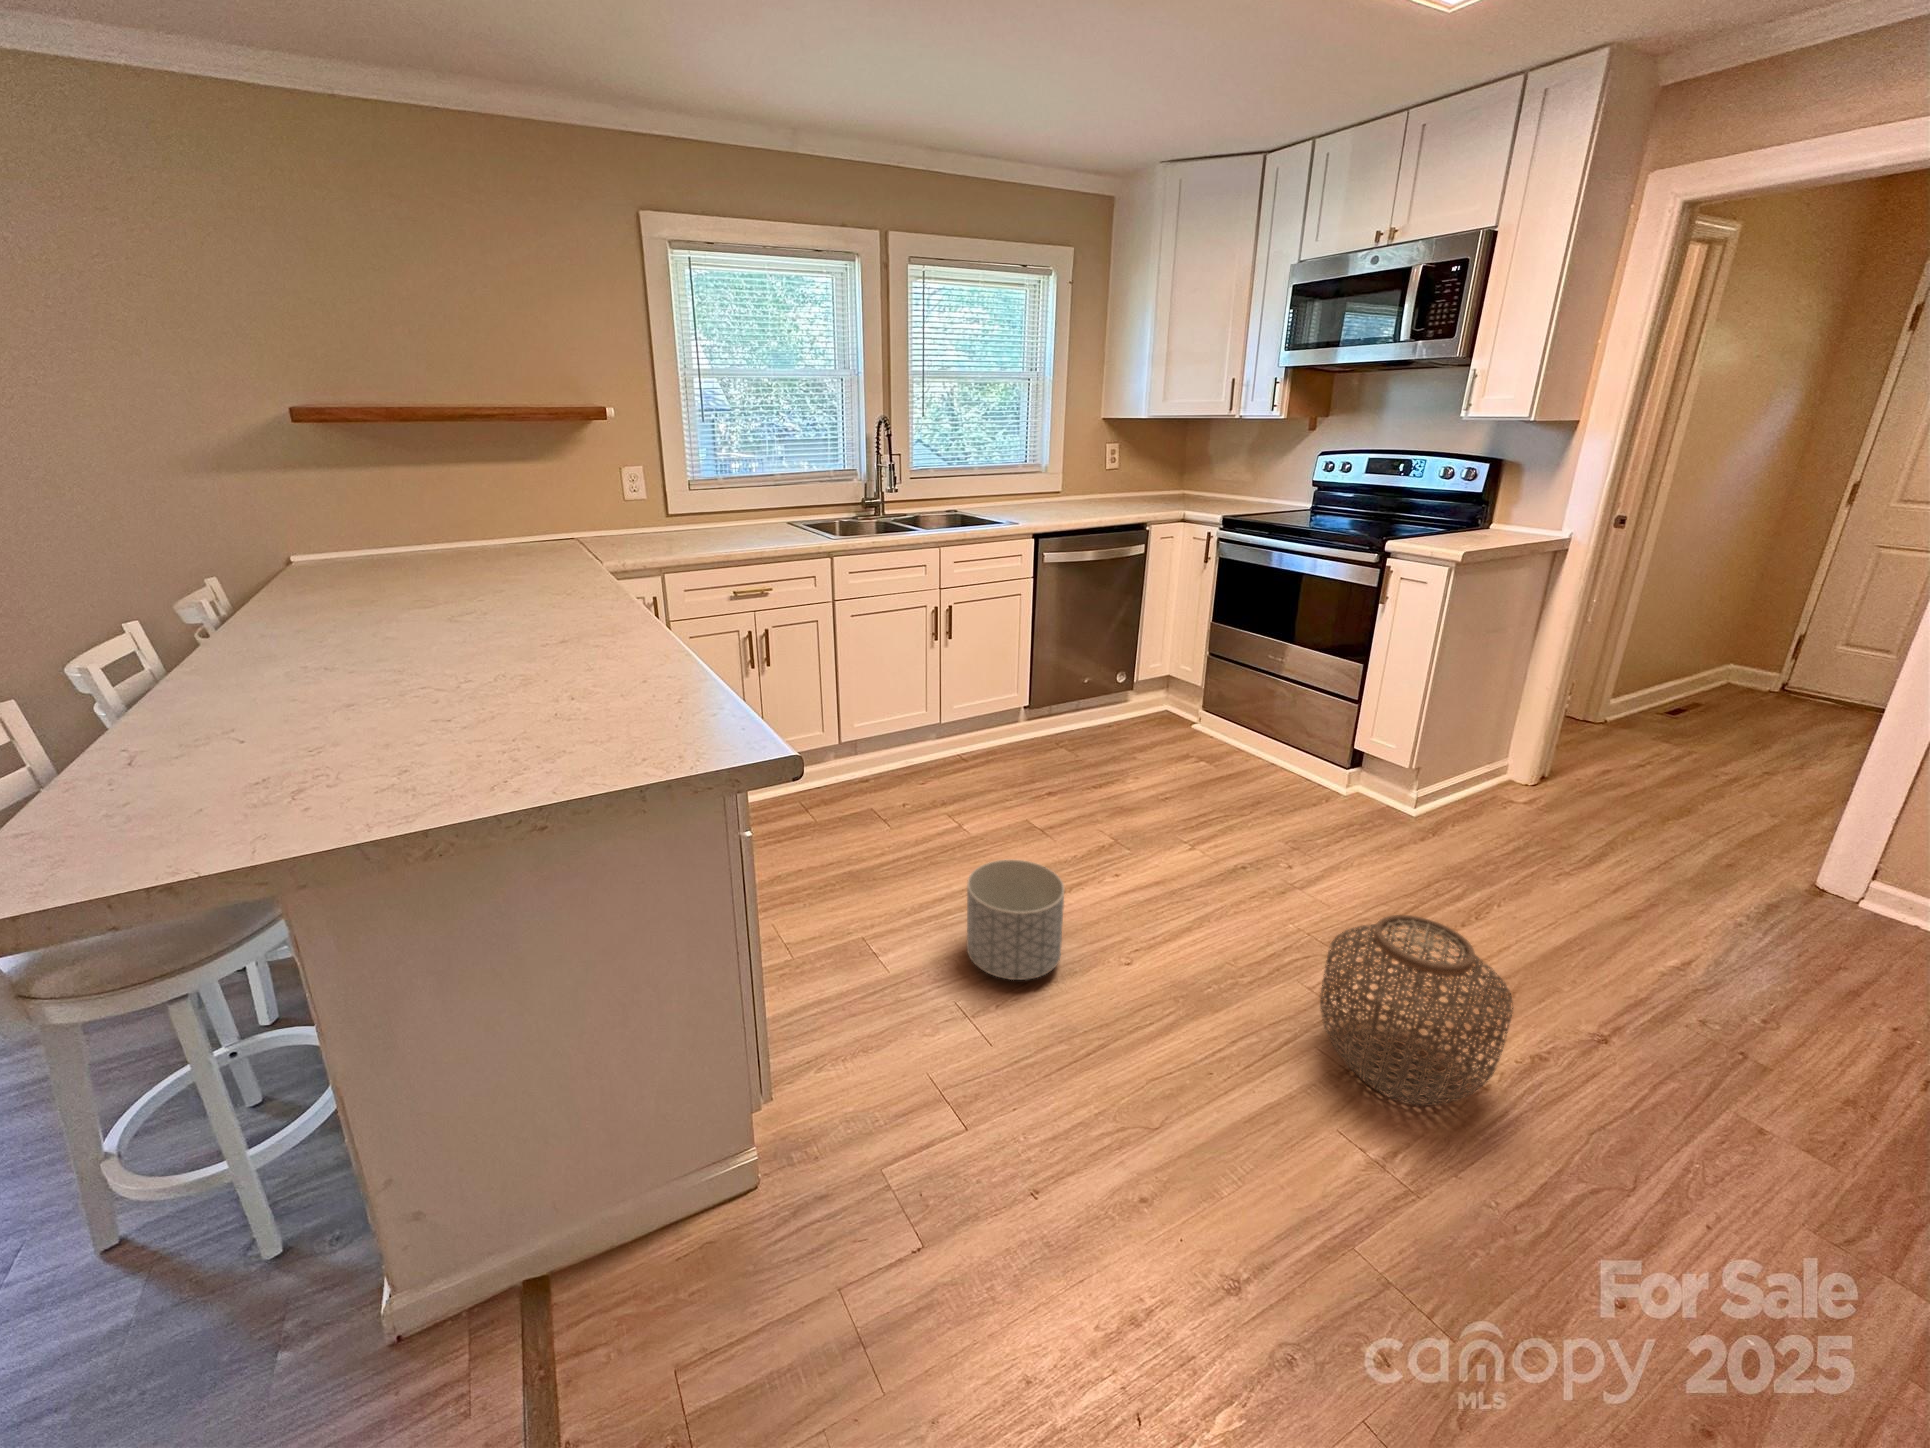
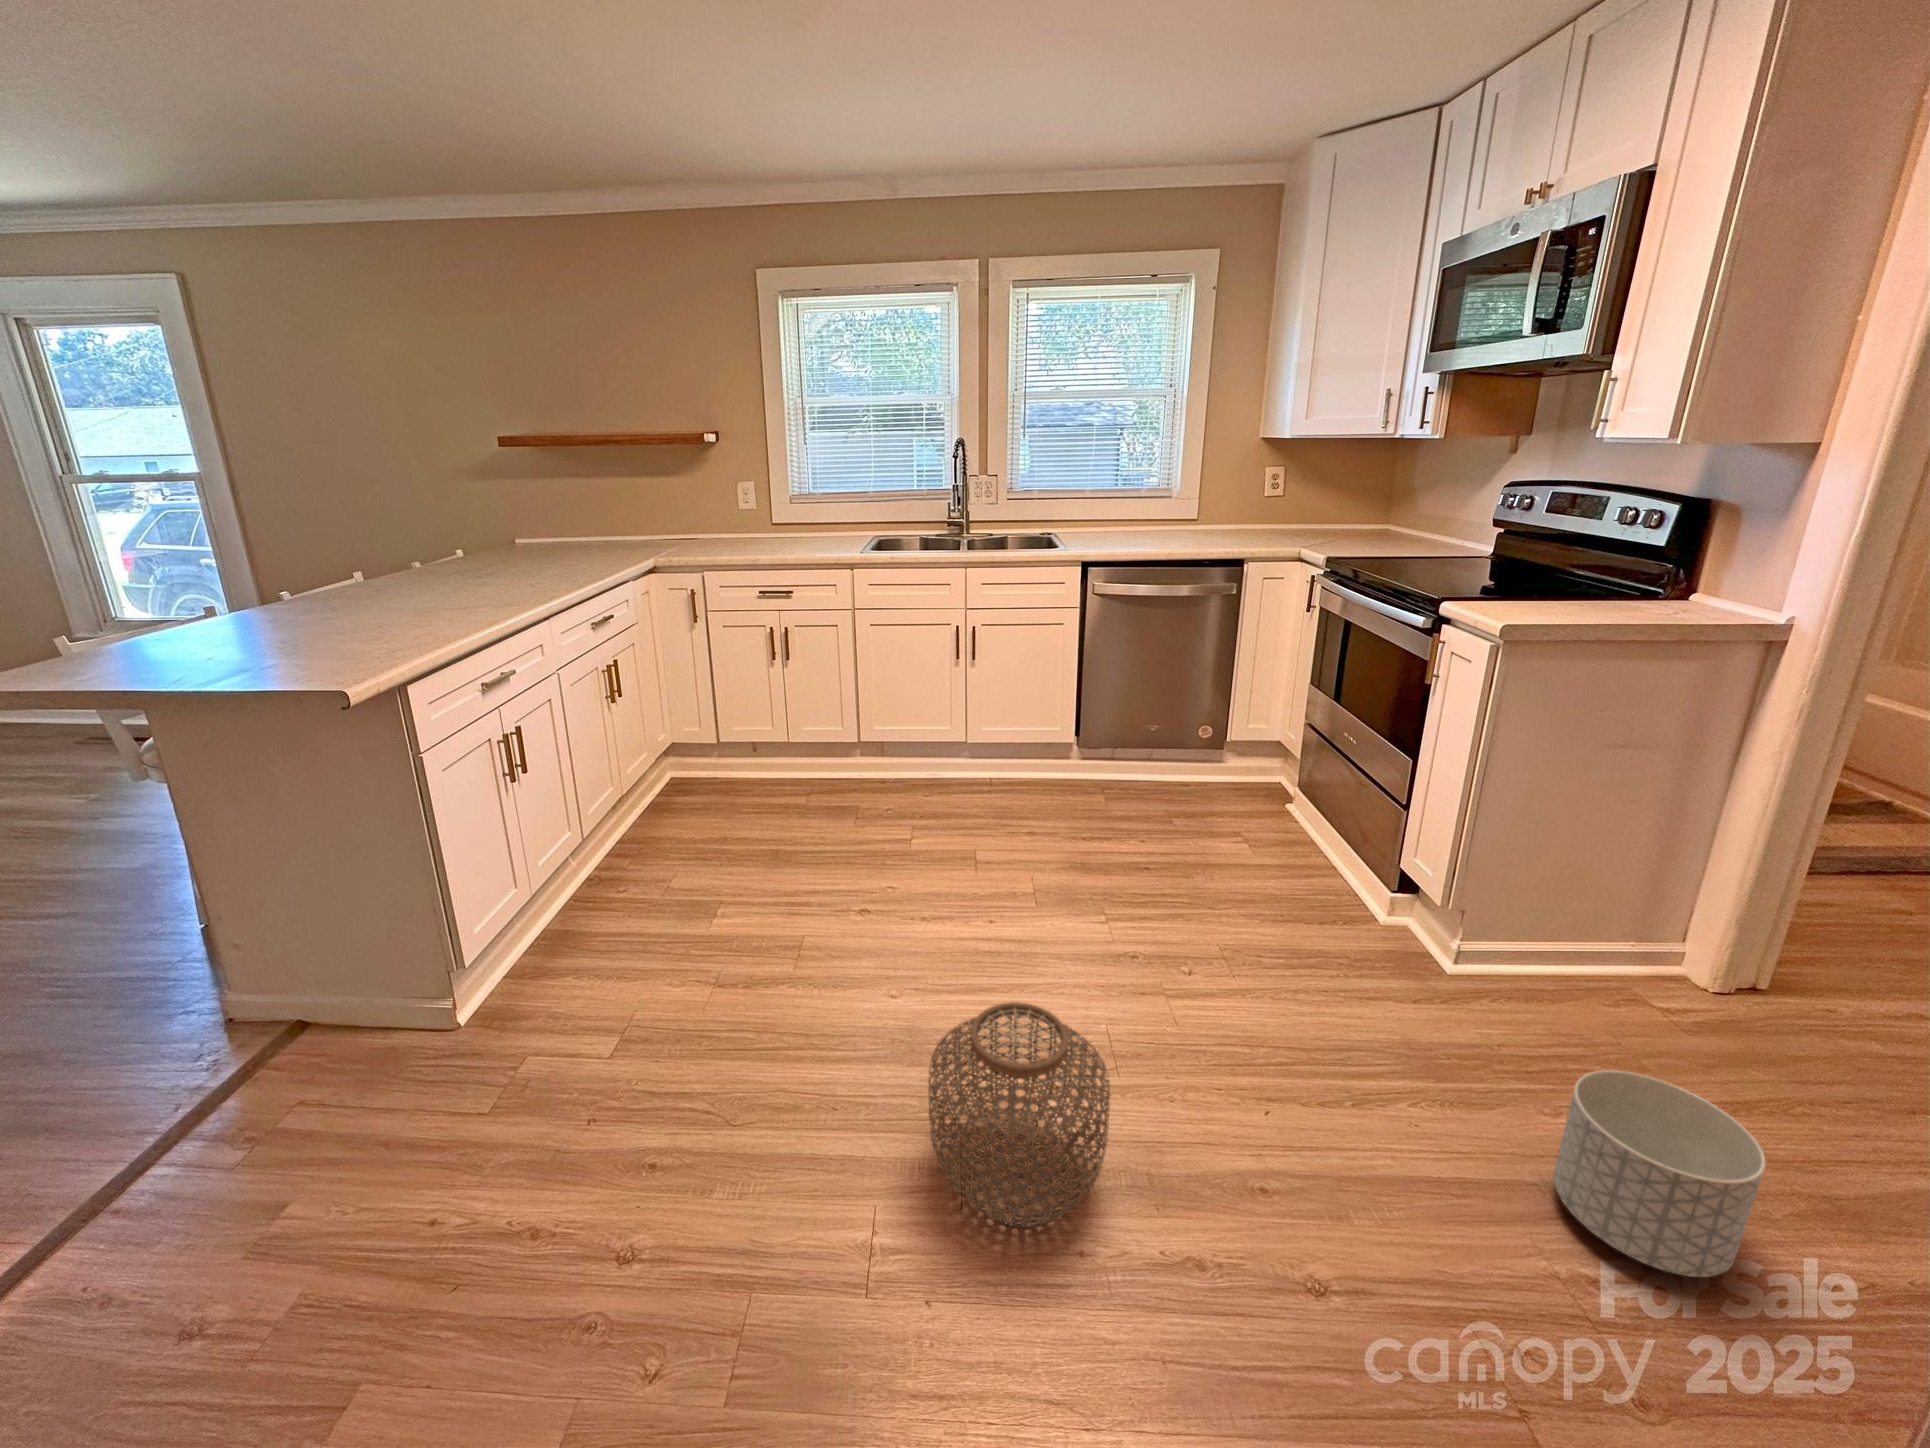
planter: present [967,860,1064,980] -> present [1553,1070,1765,1277]

